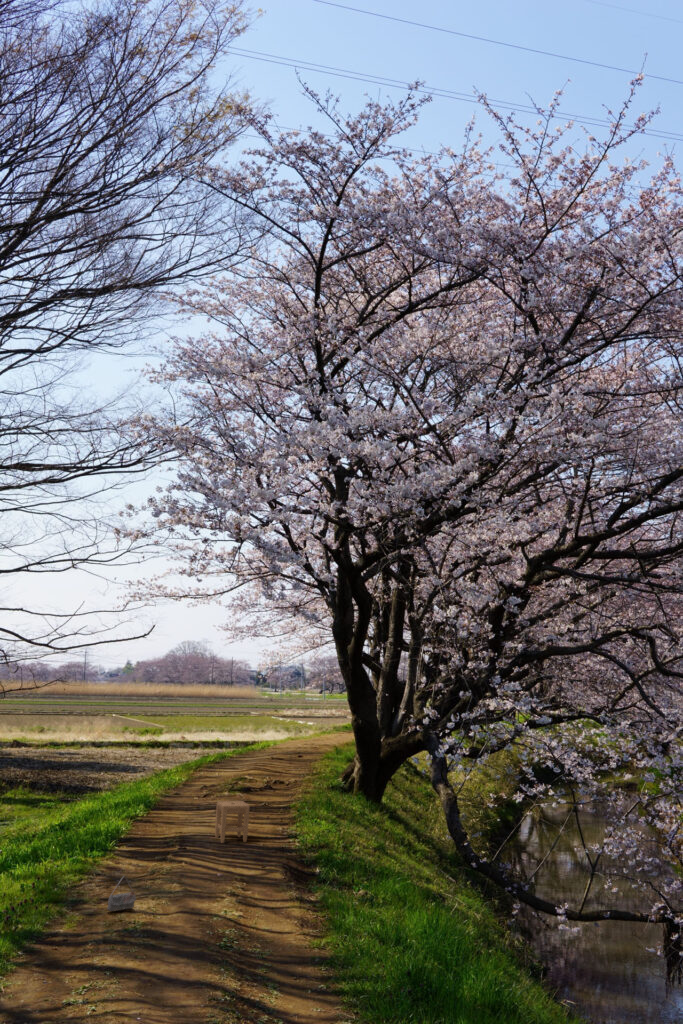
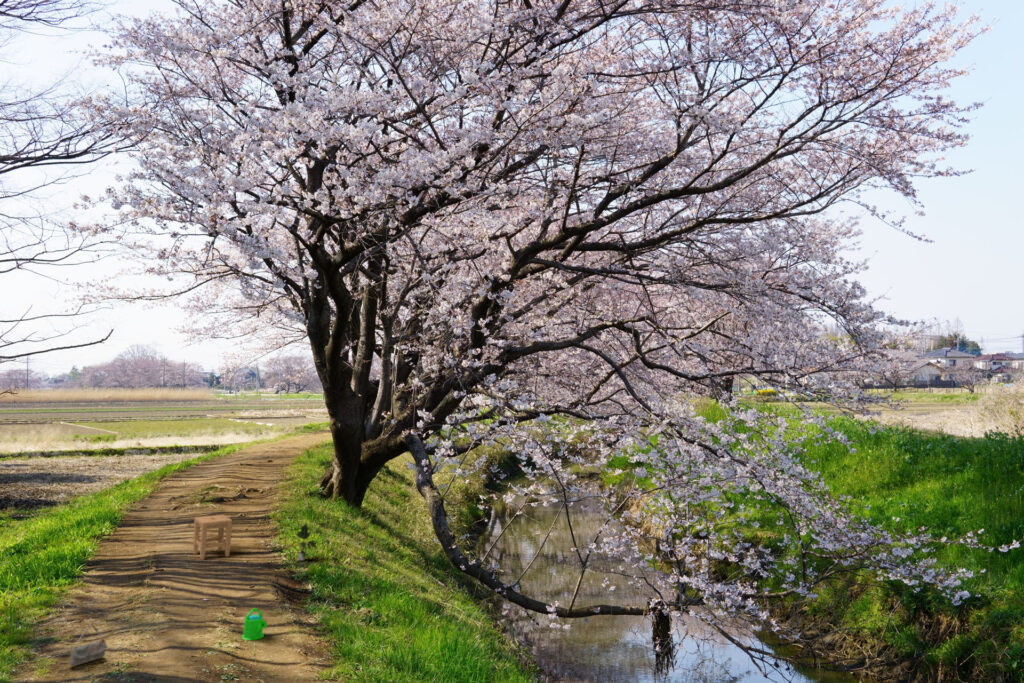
potted plant: none [301,814,328,852] -> present [297,523,317,561]
watering can: none [246,881,267,911] -> present [242,608,267,640]

